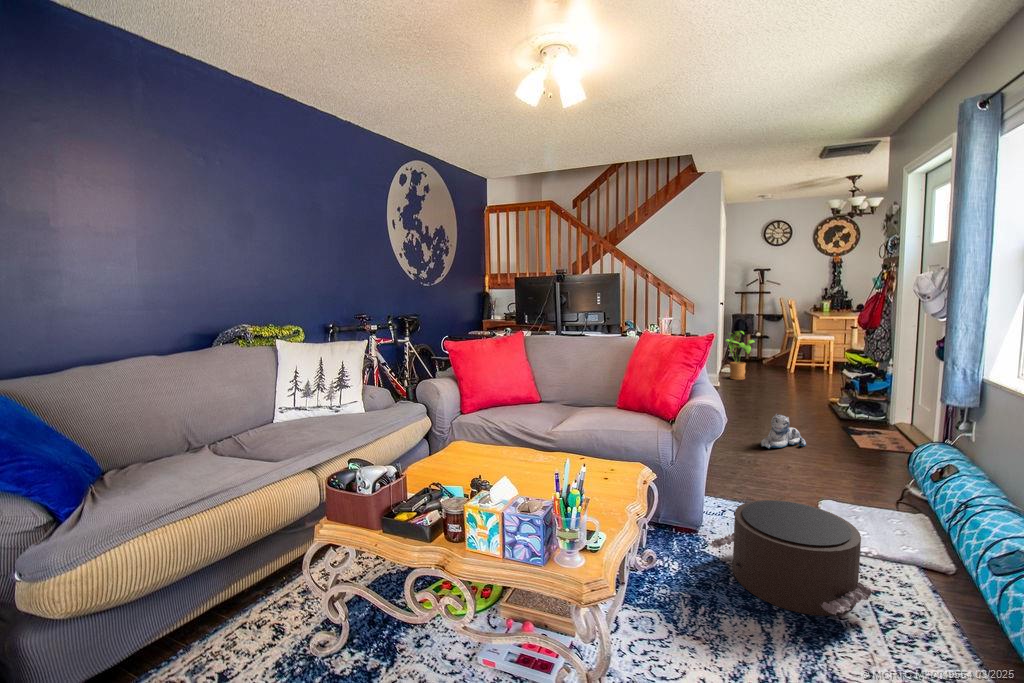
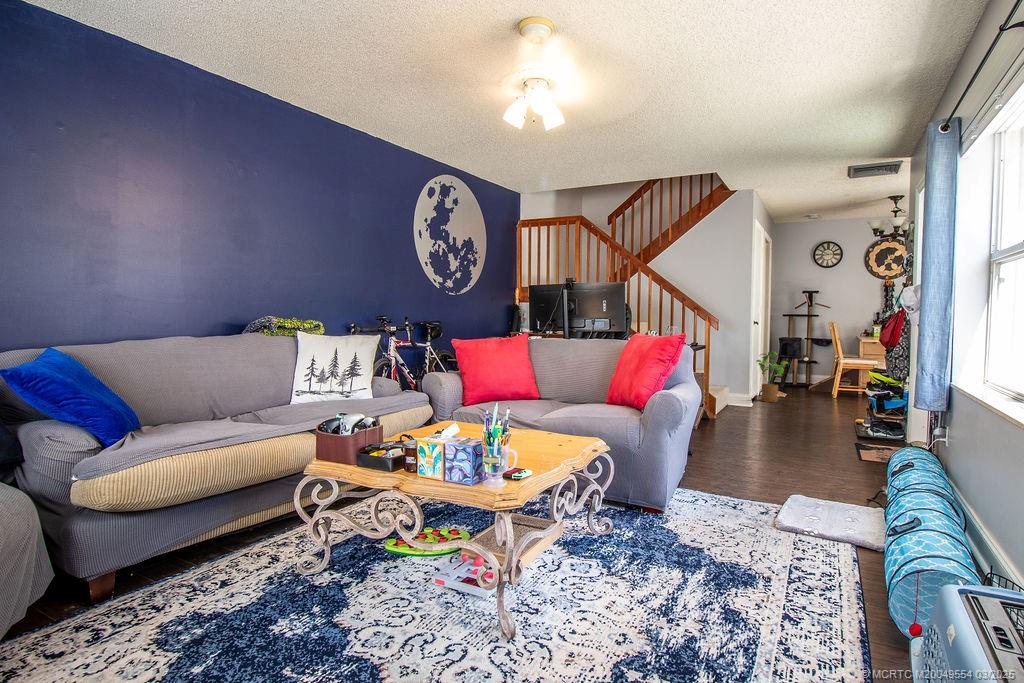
plush toy: present [761,414,806,449] -> none [758,424,806,457]
pouf: present [710,500,875,616] -> none [655,479,787,571]

